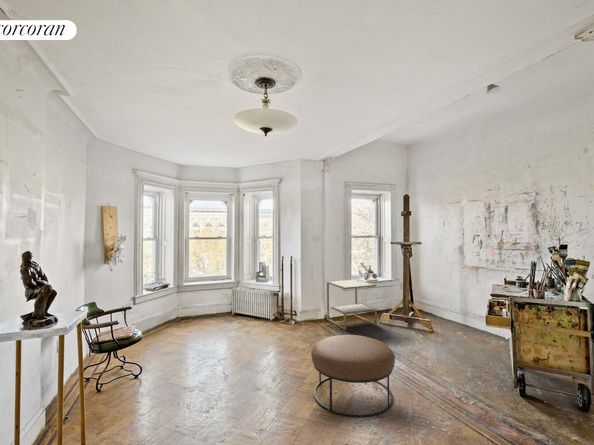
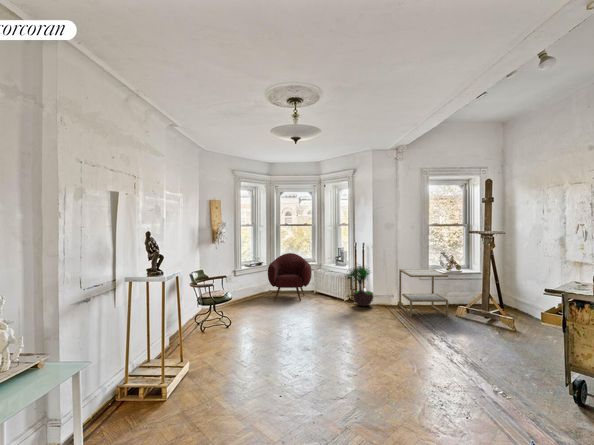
armchair: none [179,271,232,330] -> present [268,253,312,301]
potted tree: none [275,276,303,324] -> present [348,266,373,306]
ottoman: present [311,335,395,417] -> none [344,313,417,379]

